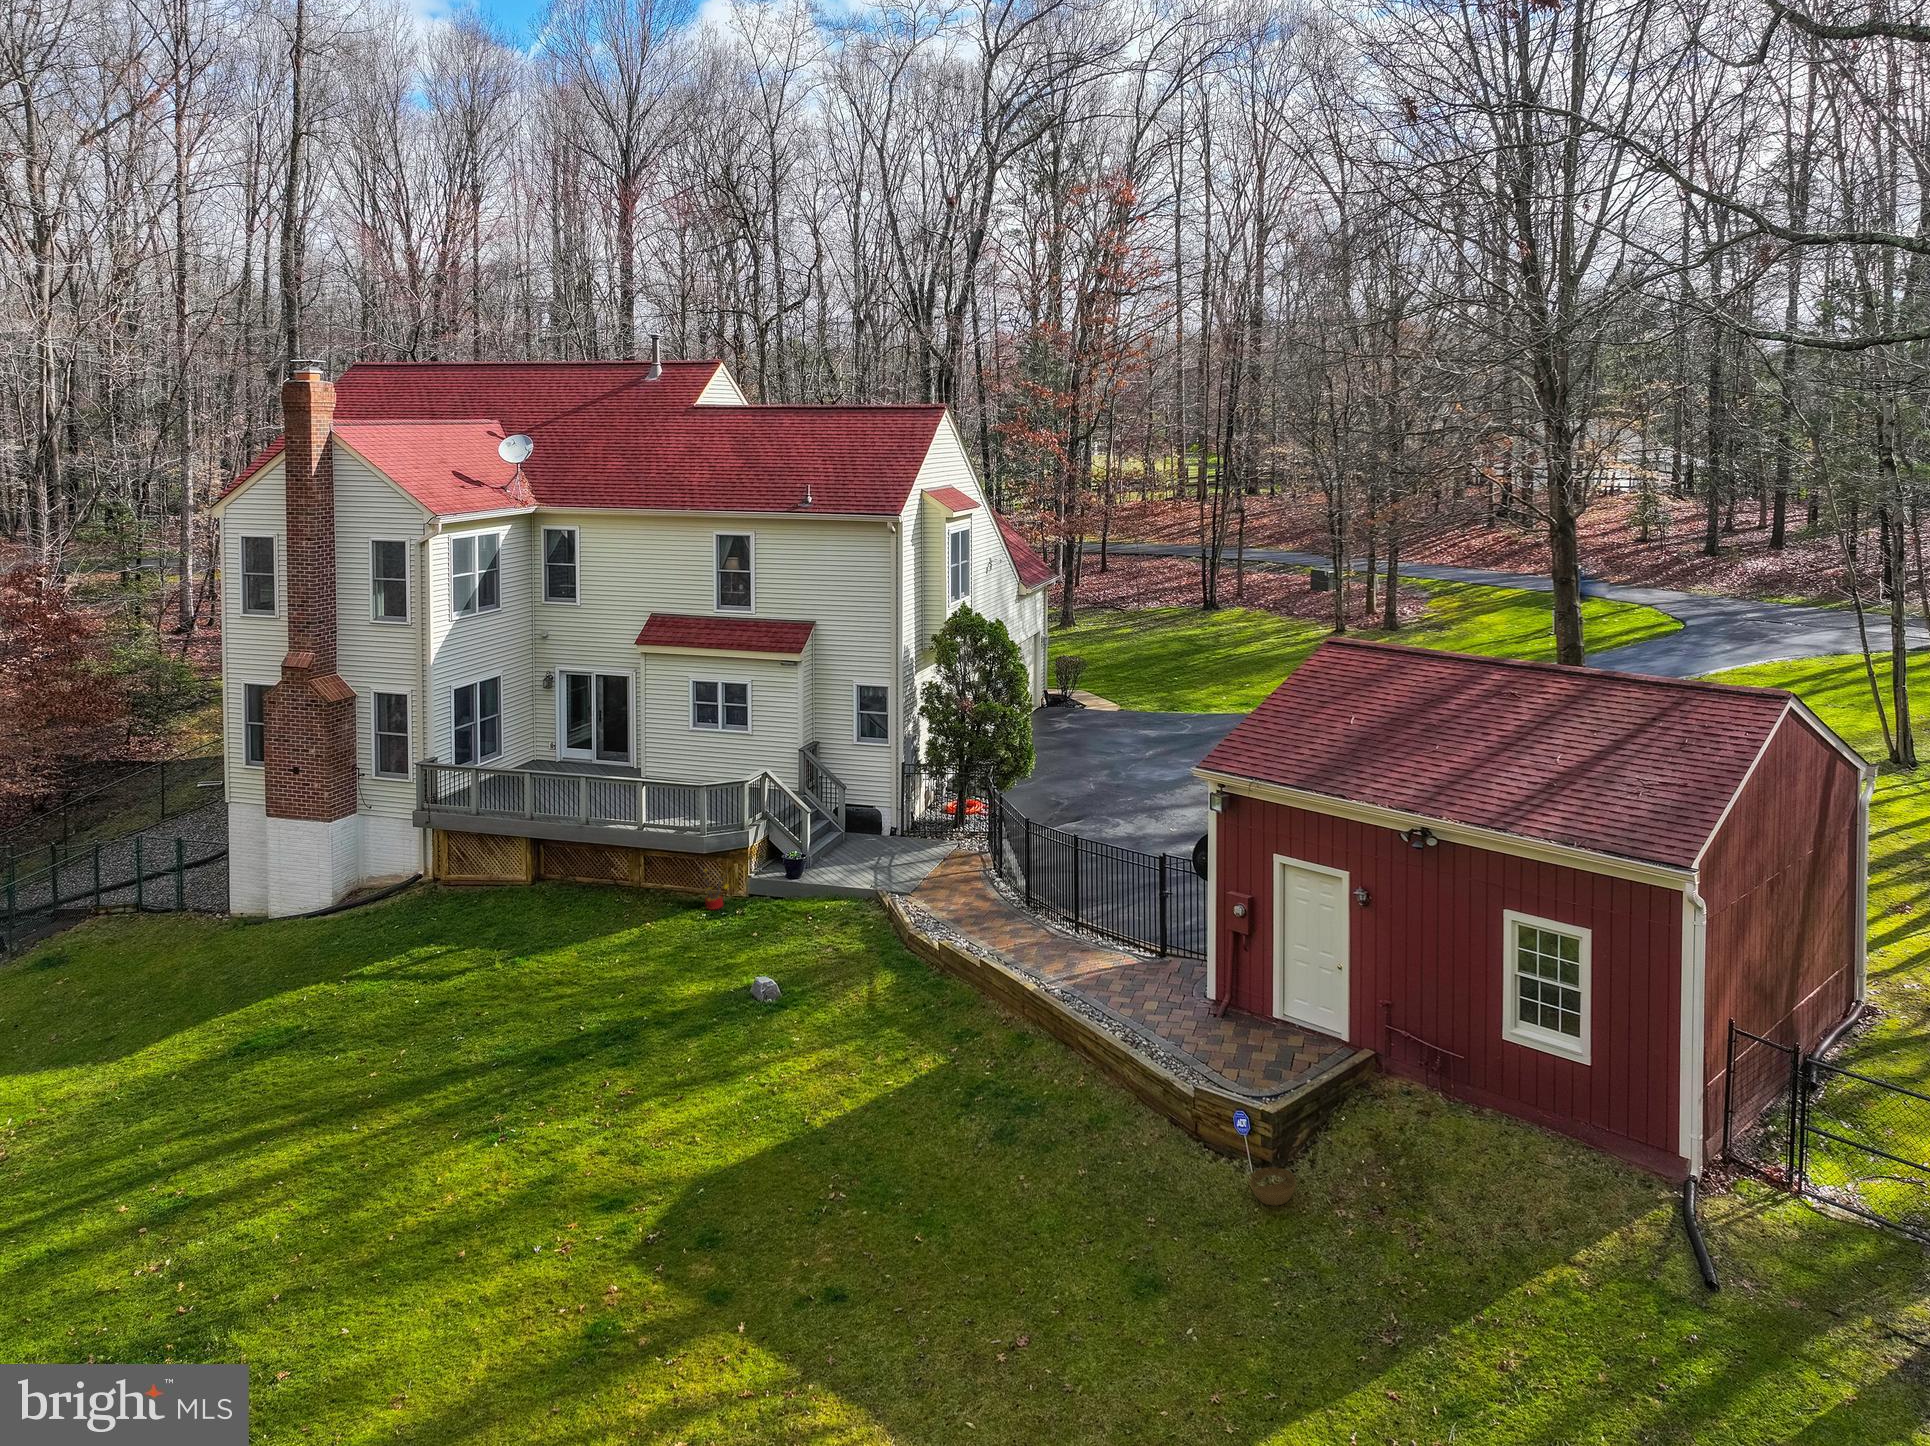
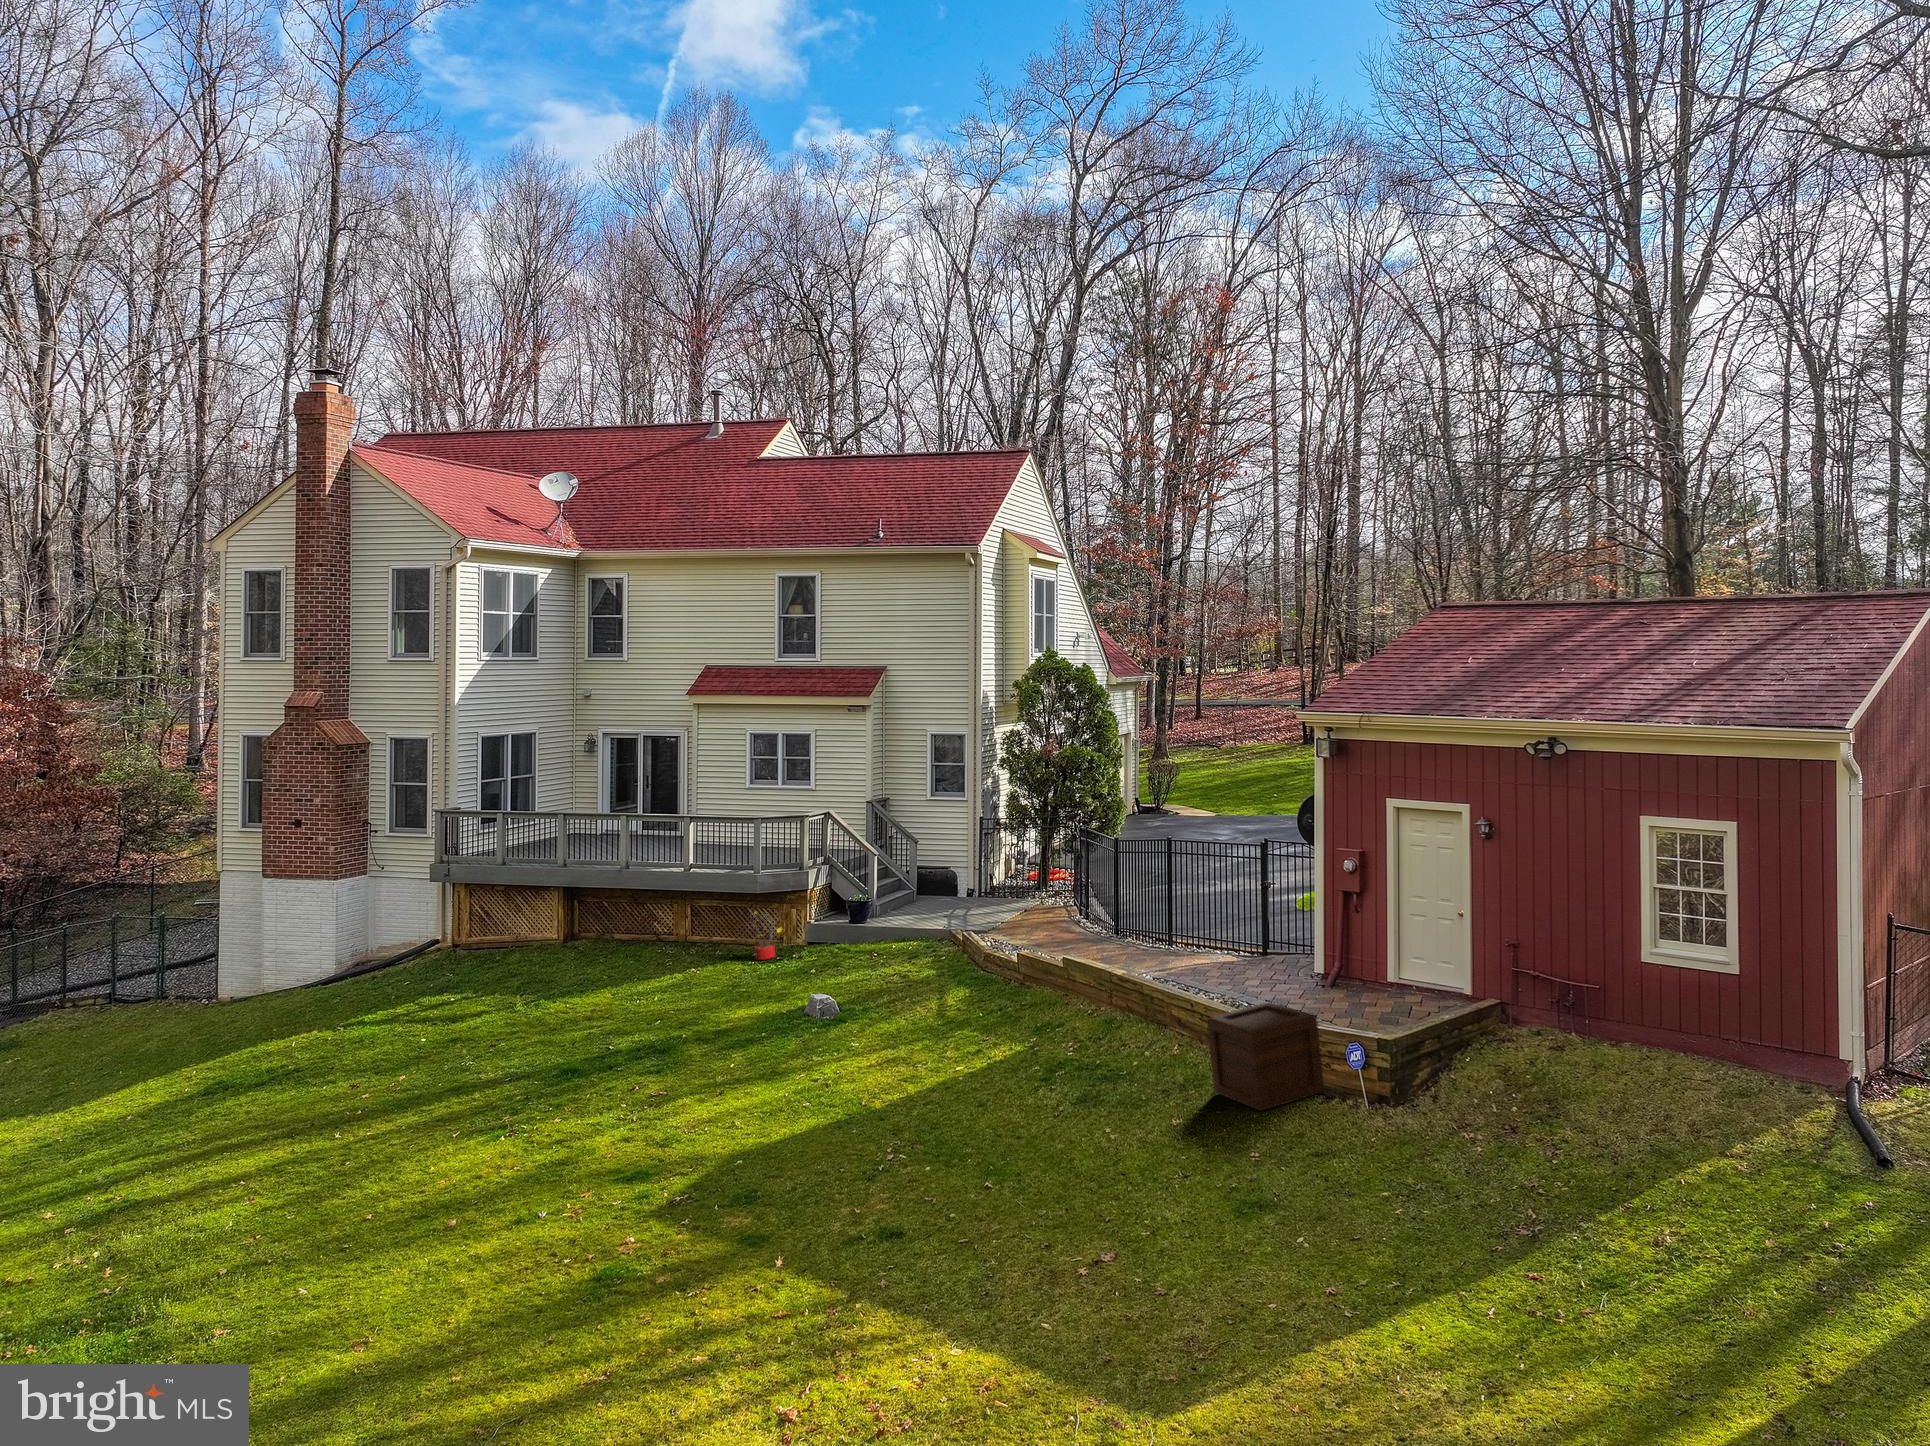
wooden crate: none [1077,1056,1170,1158] -> present [1206,1002,1325,1111]
basket: present [1250,1168,1296,1205] -> none [1433,1100,1494,1138]

